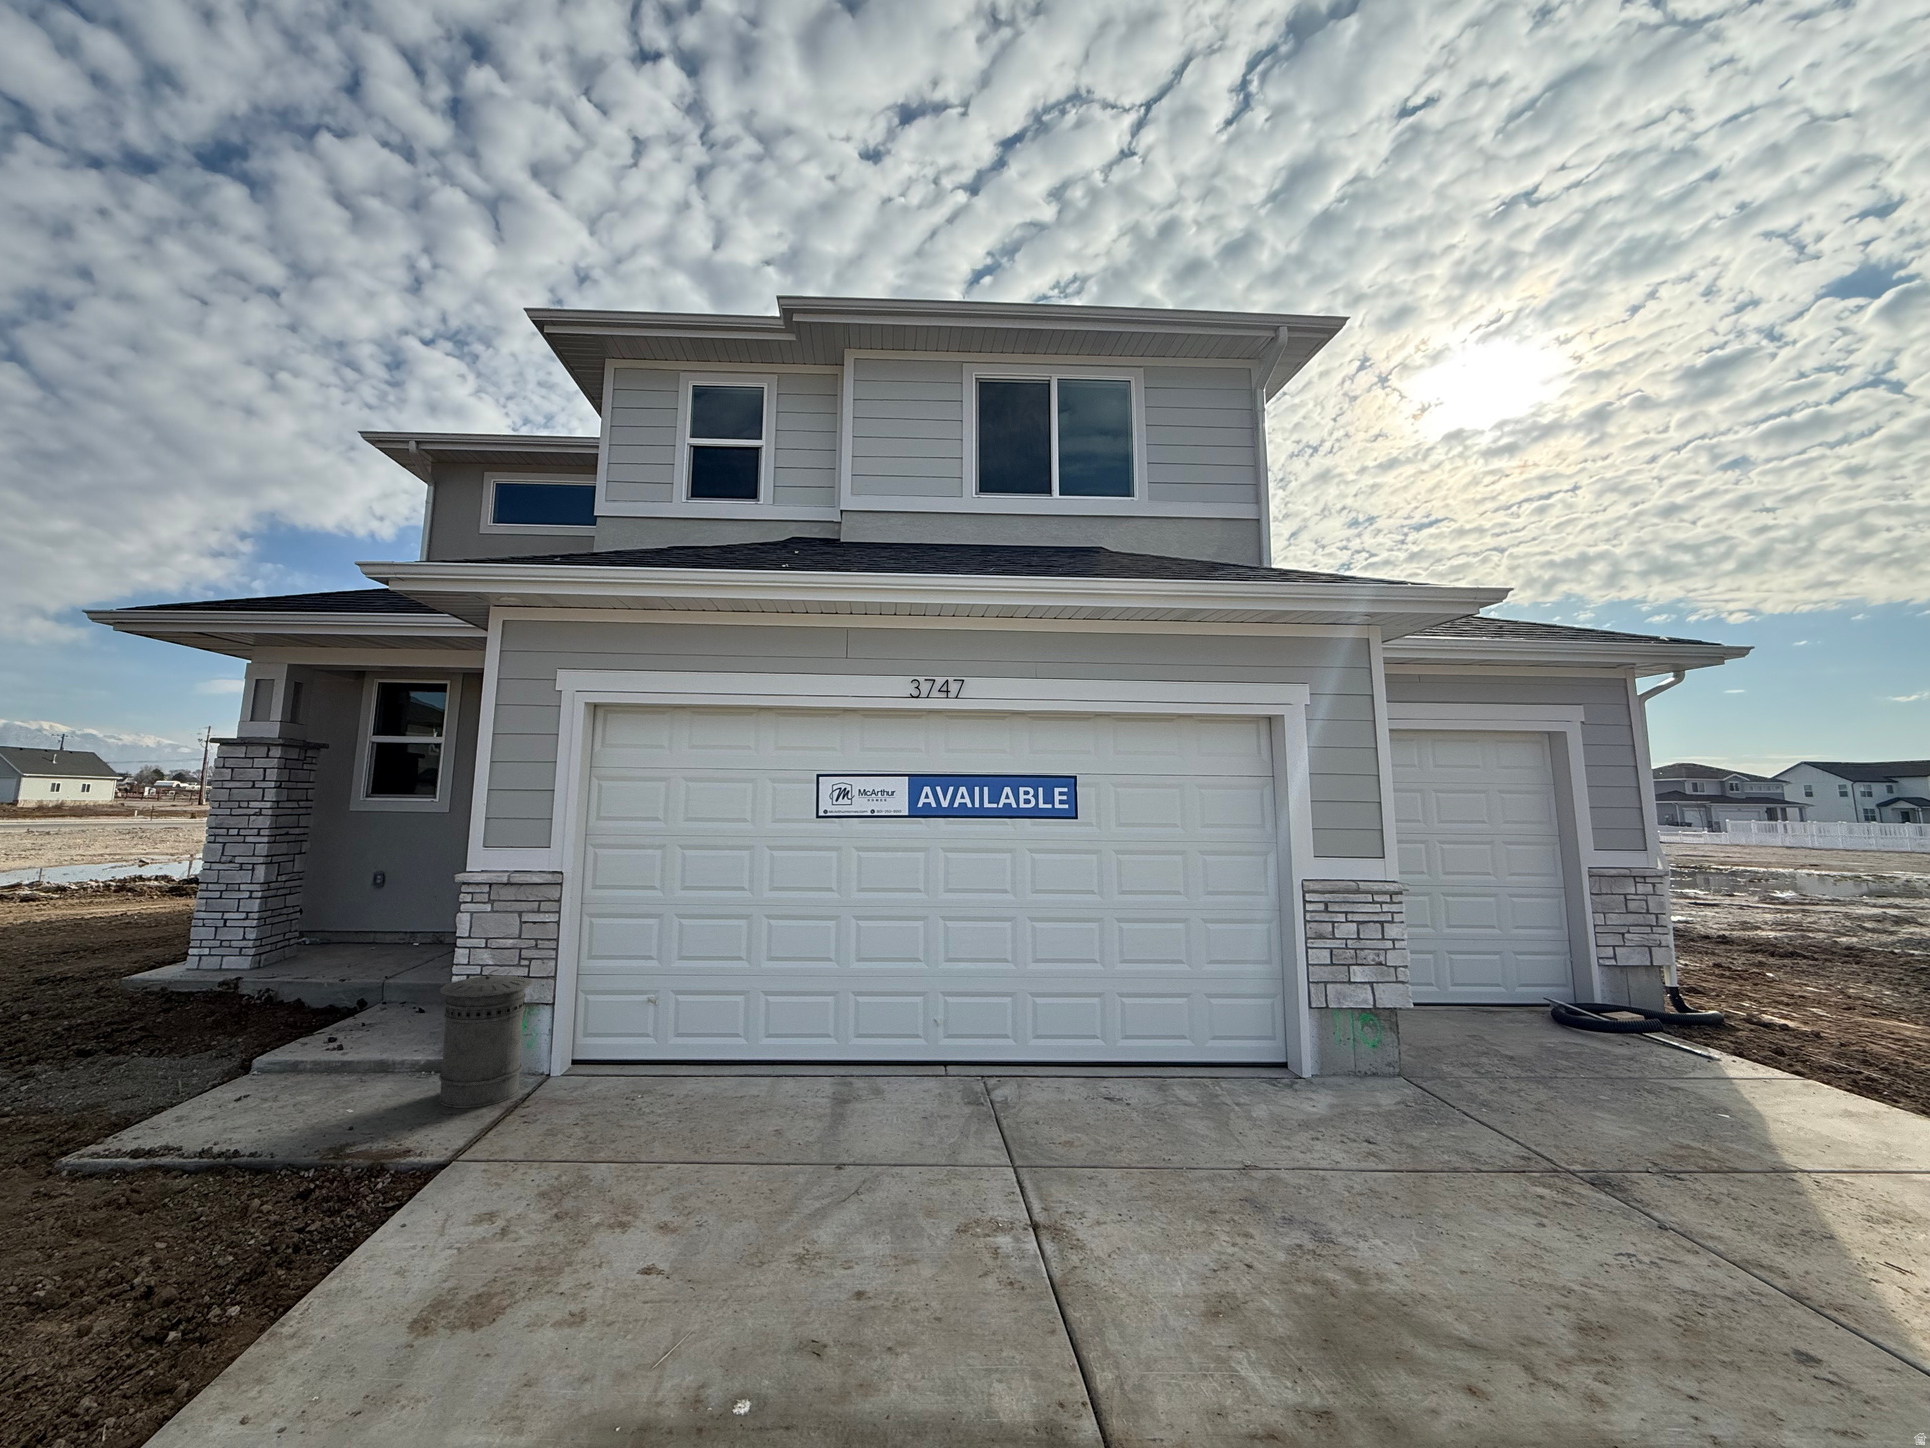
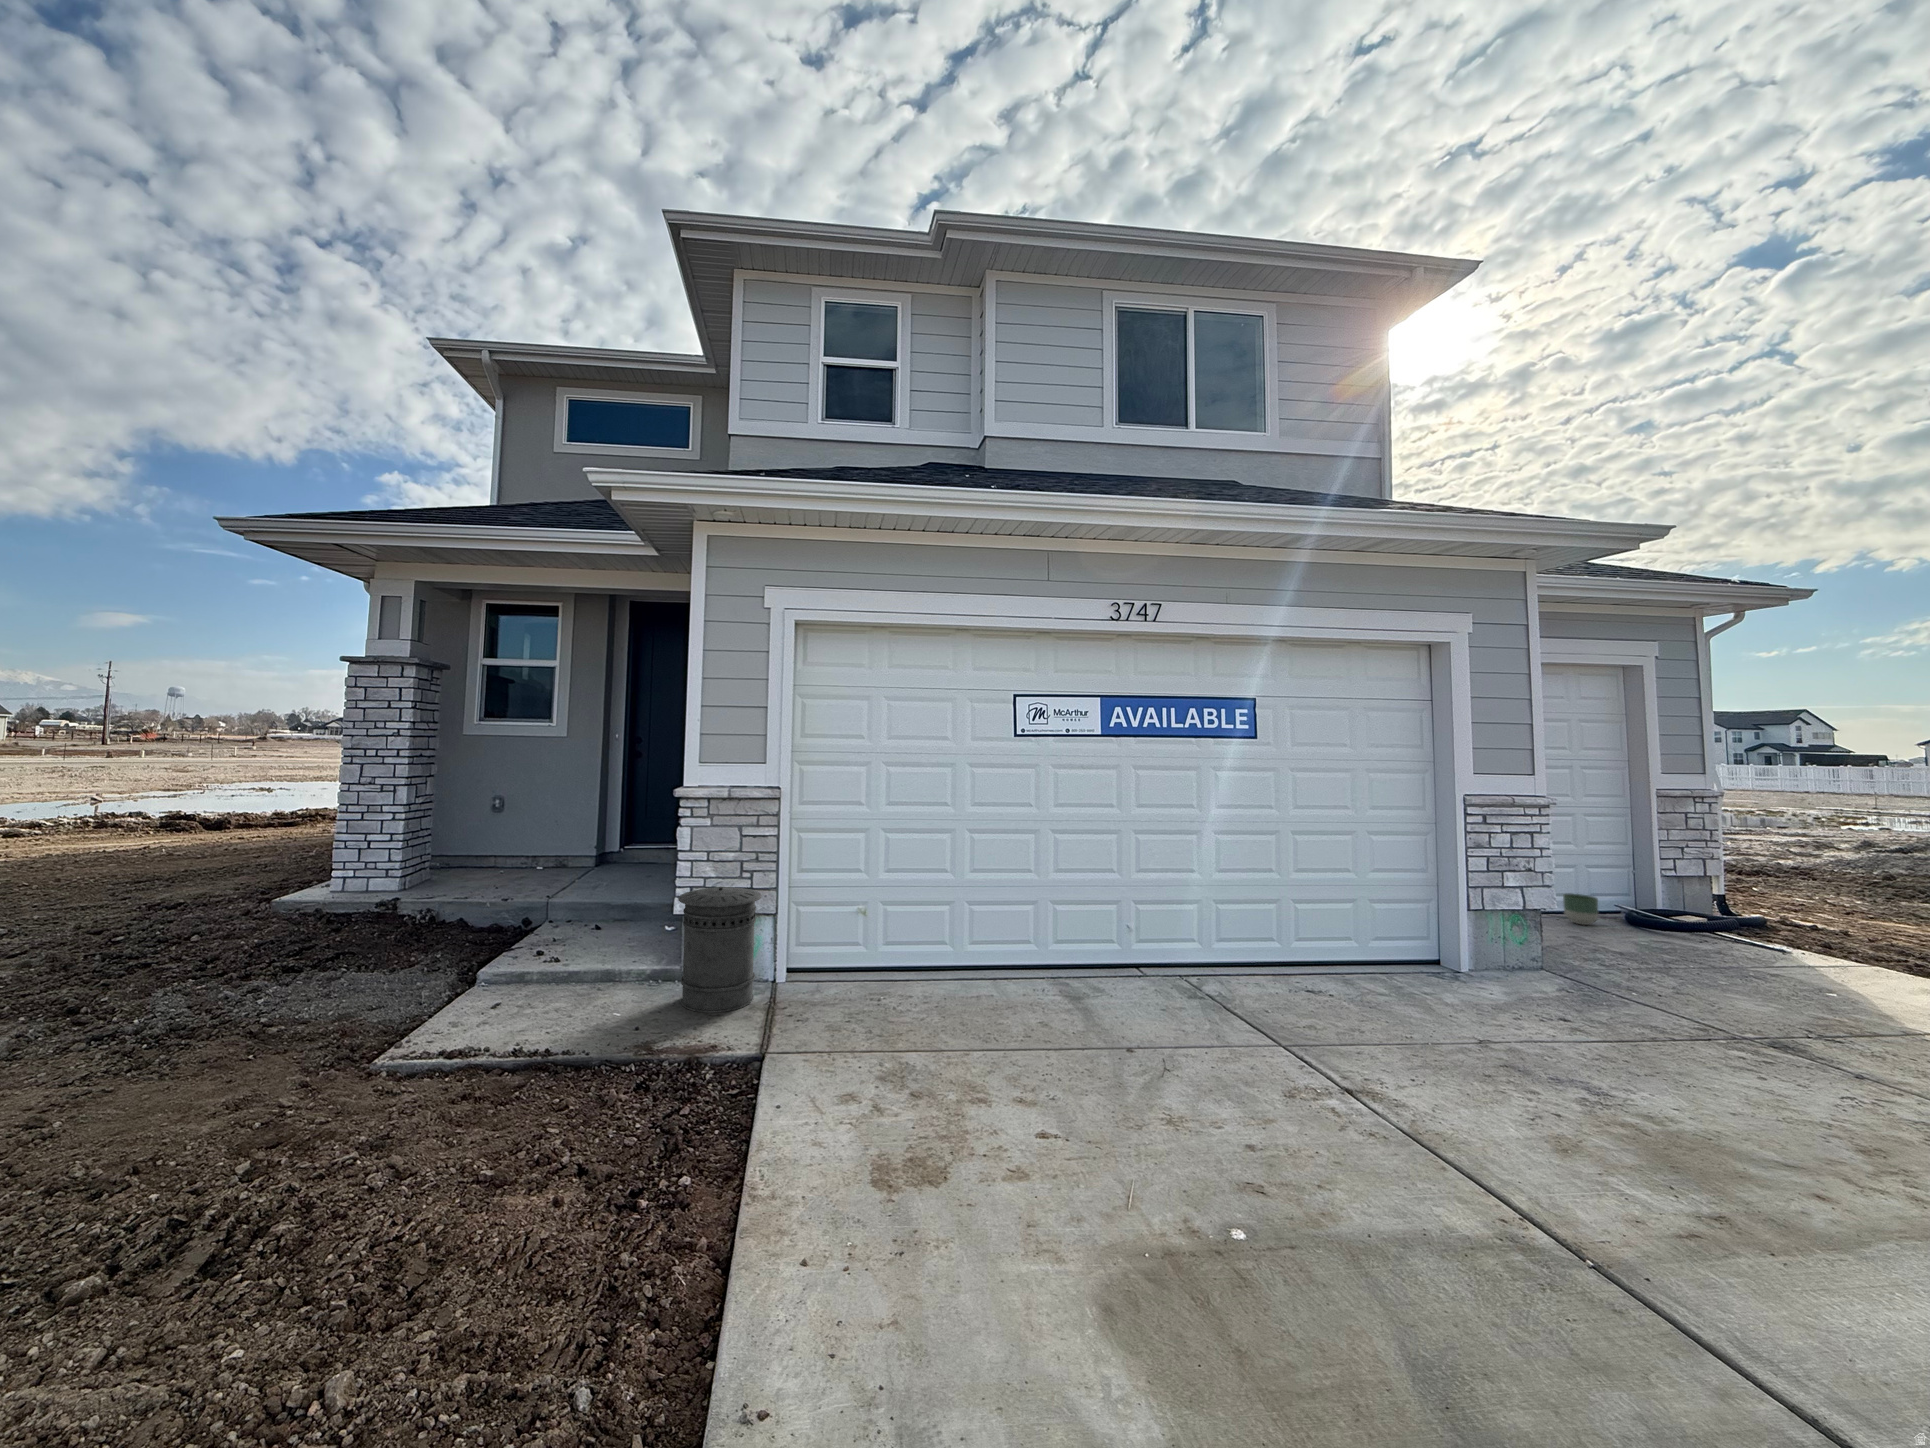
planter: none [1486,987,1523,1023] -> present [1563,894,1598,925]

